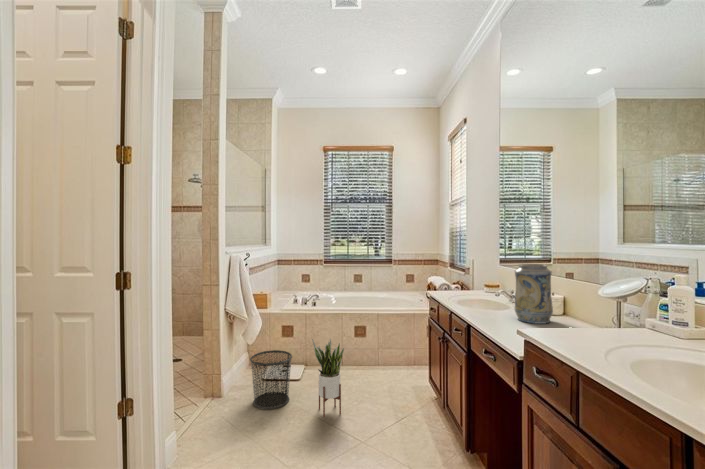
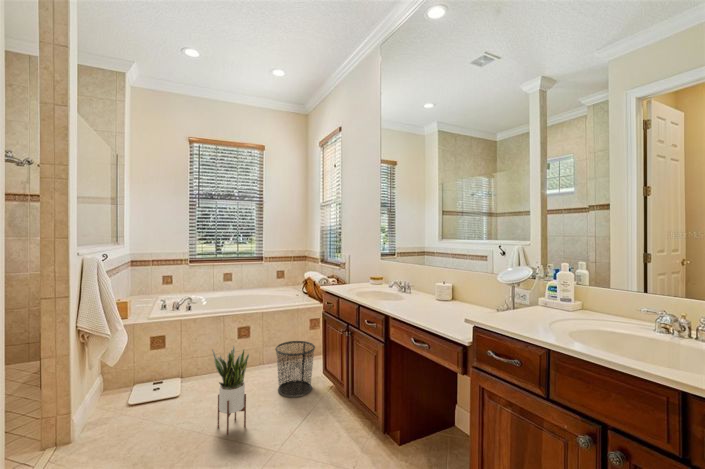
decorative vase: present [515,264,553,324] -> none [425,259,455,309]
waste bin: present [250,350,292,409] -> present [275,341,315,397]

